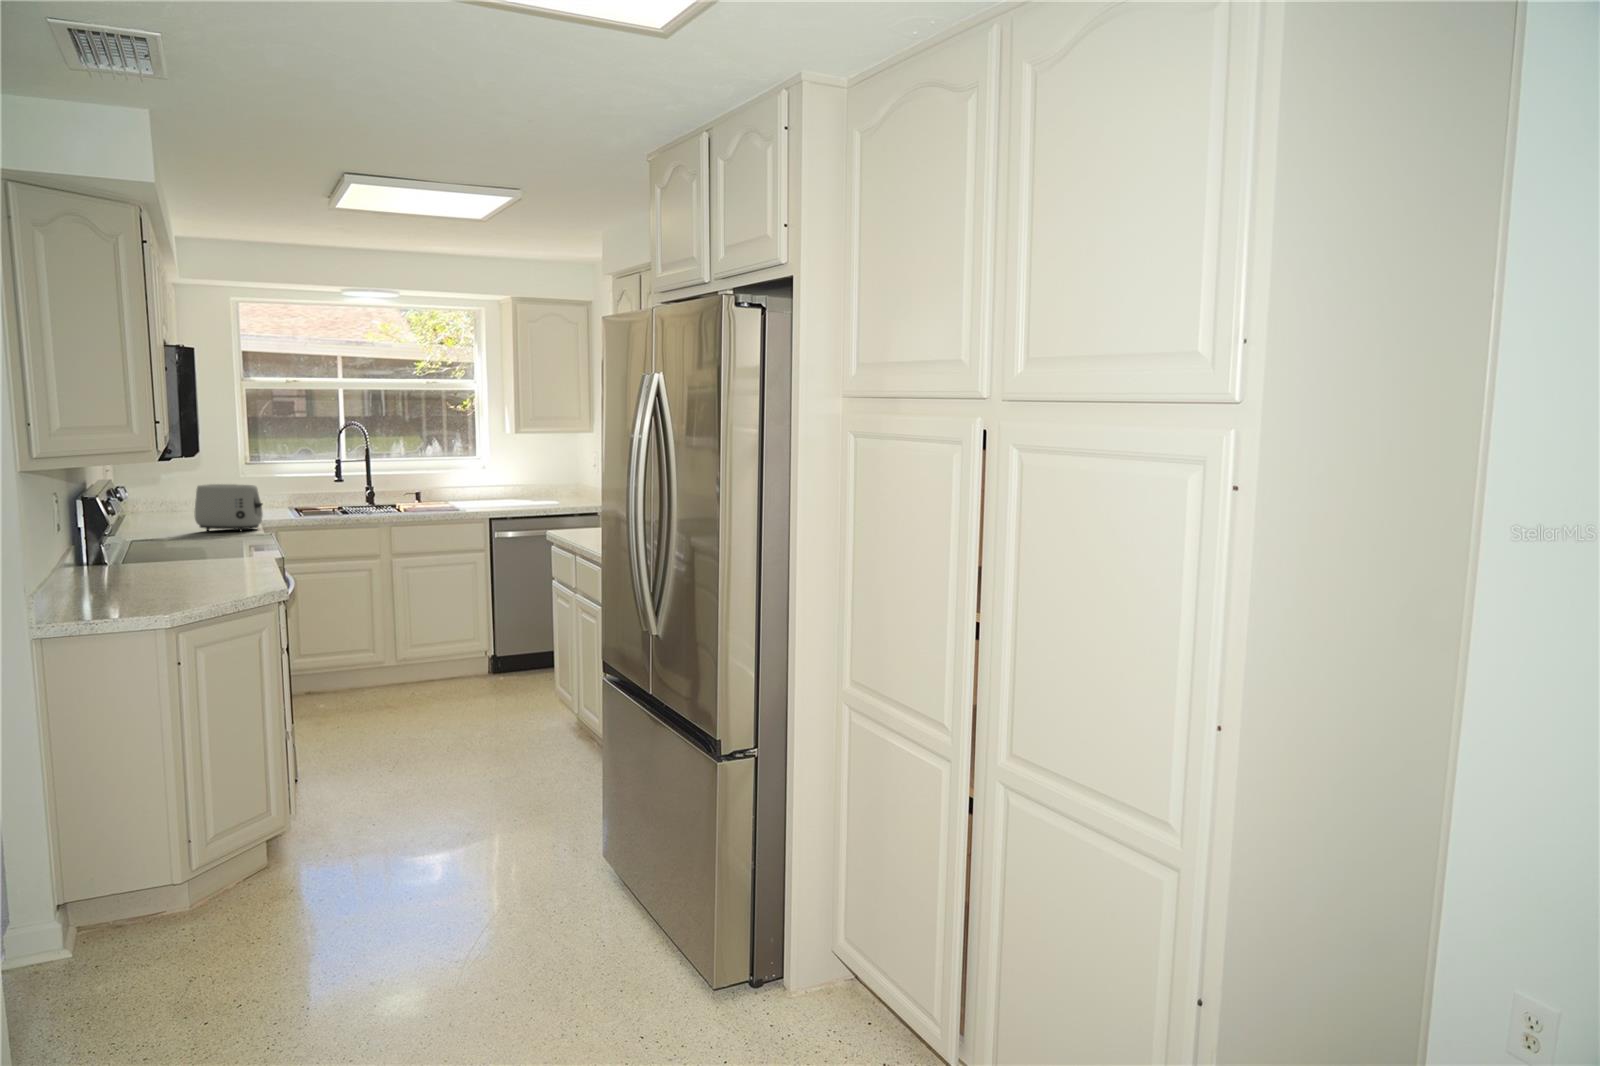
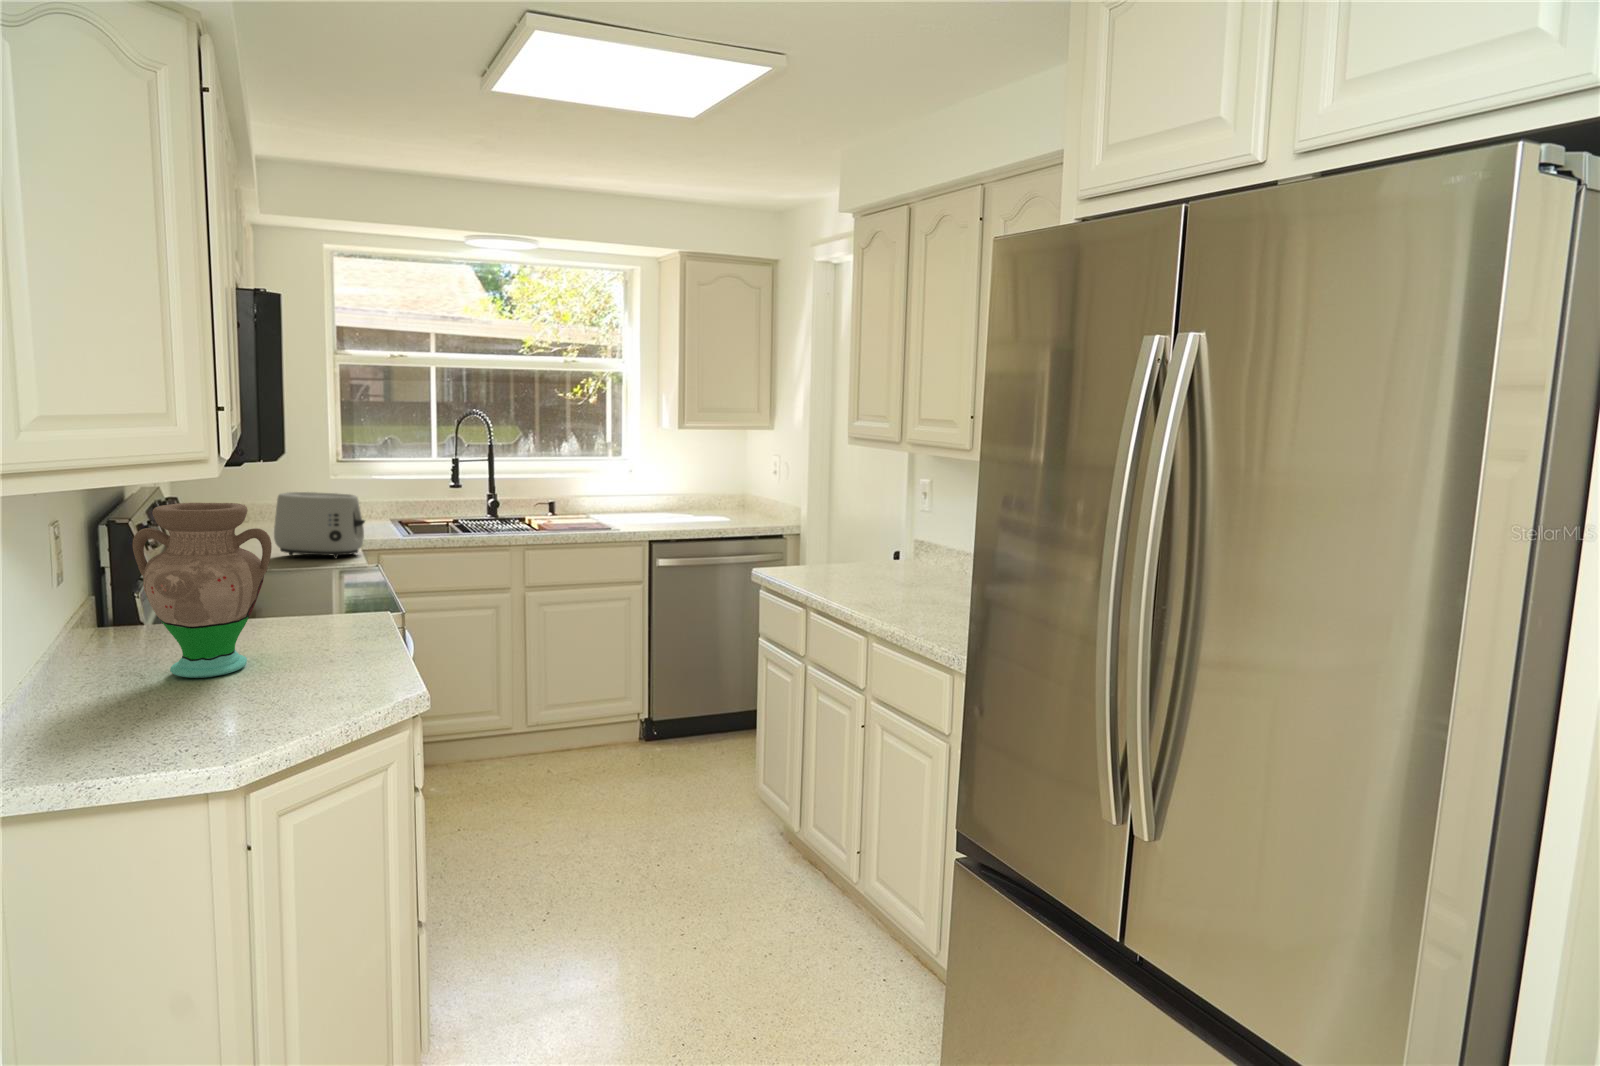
vase: none [106,479,191,584] -> present [133,503,272,678]

